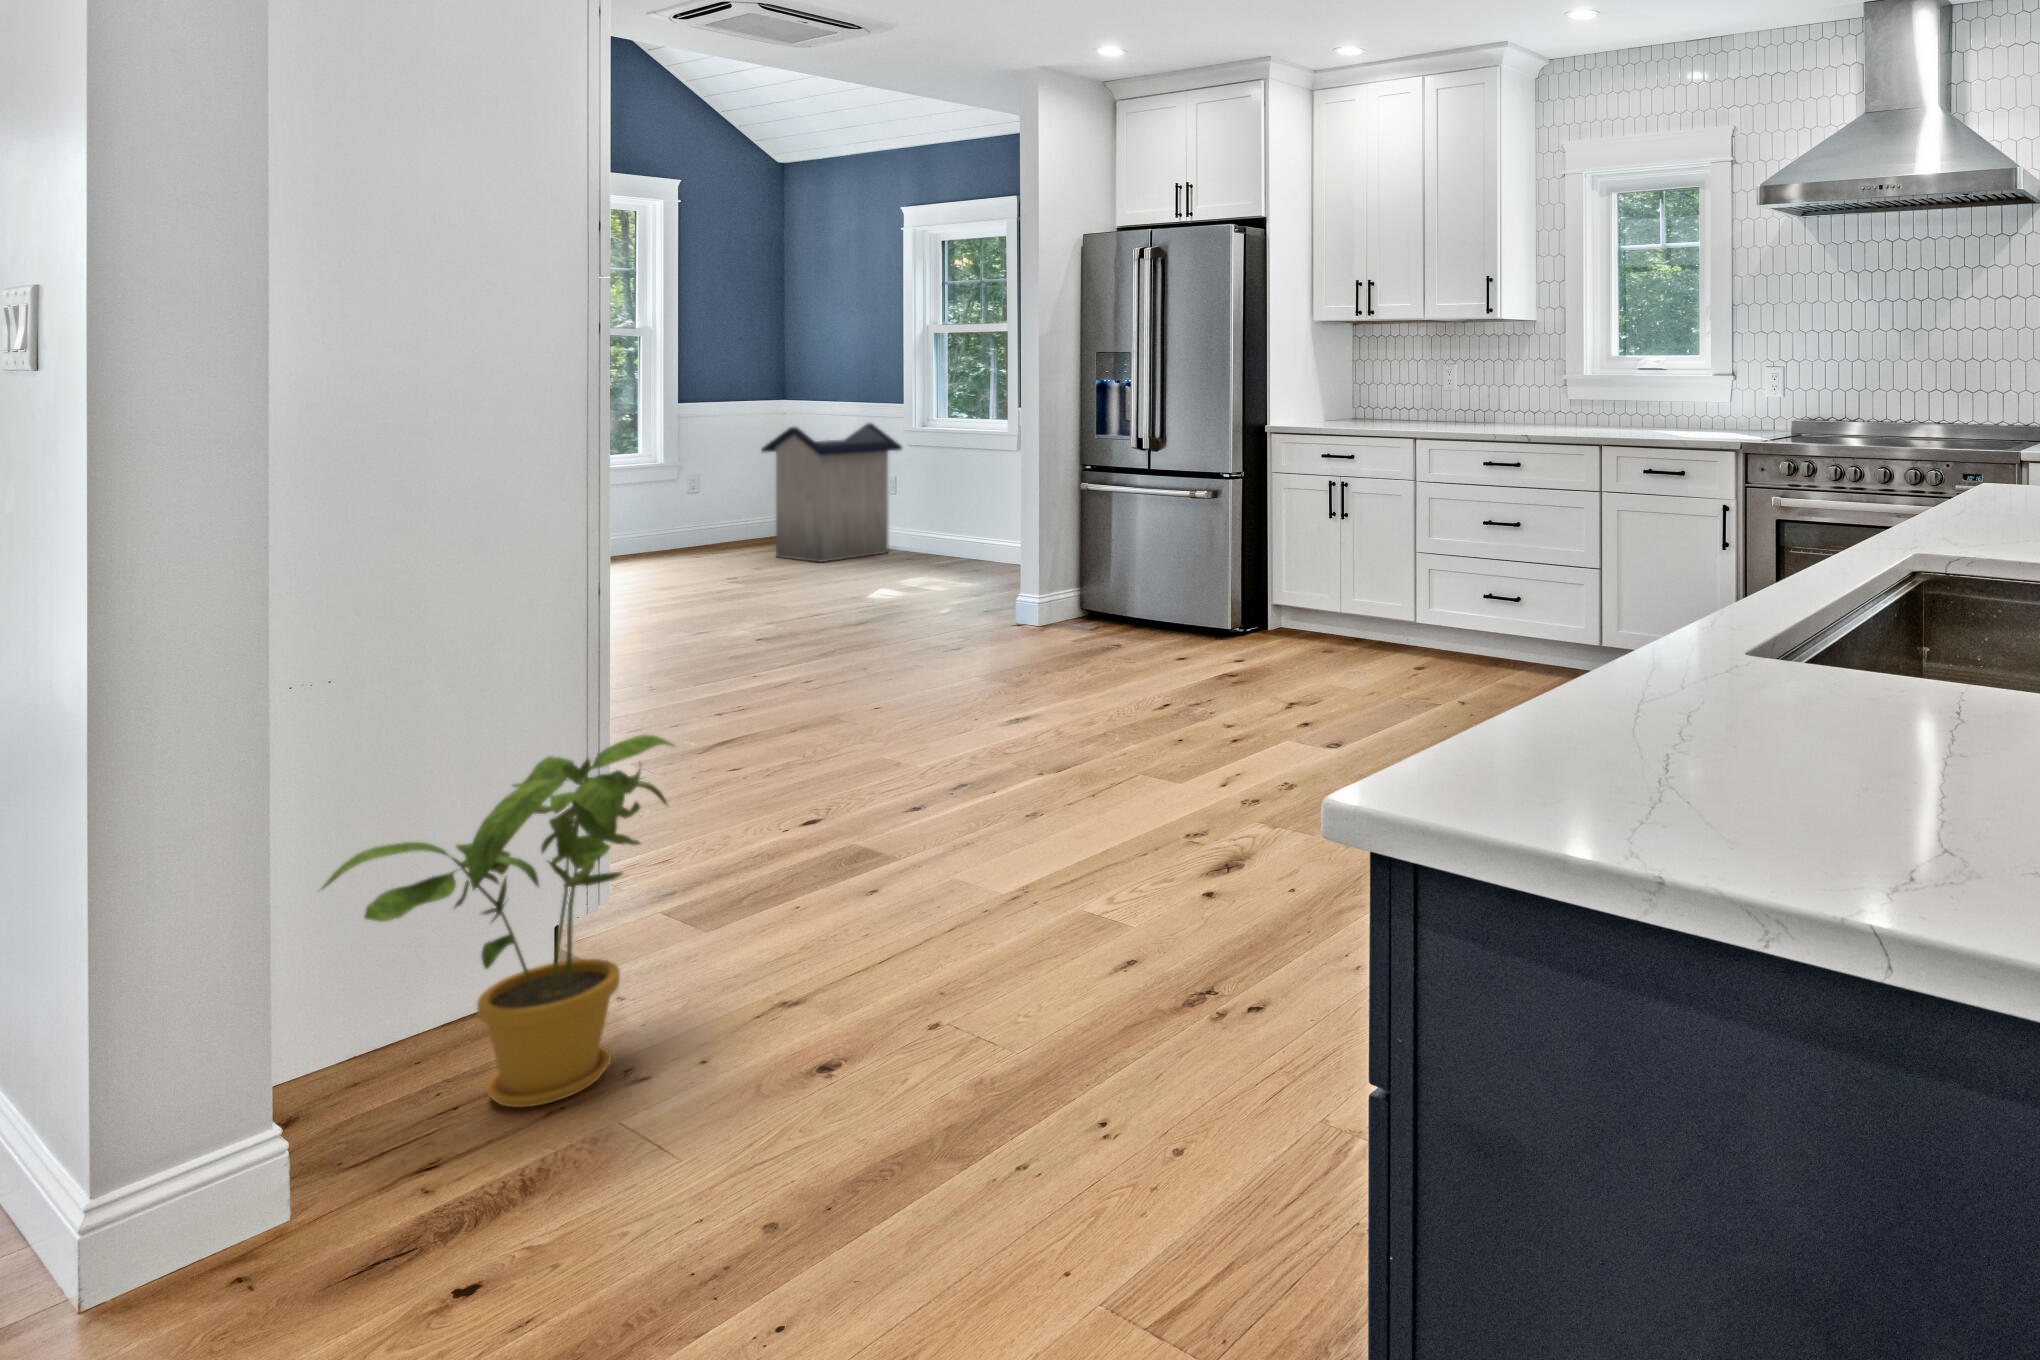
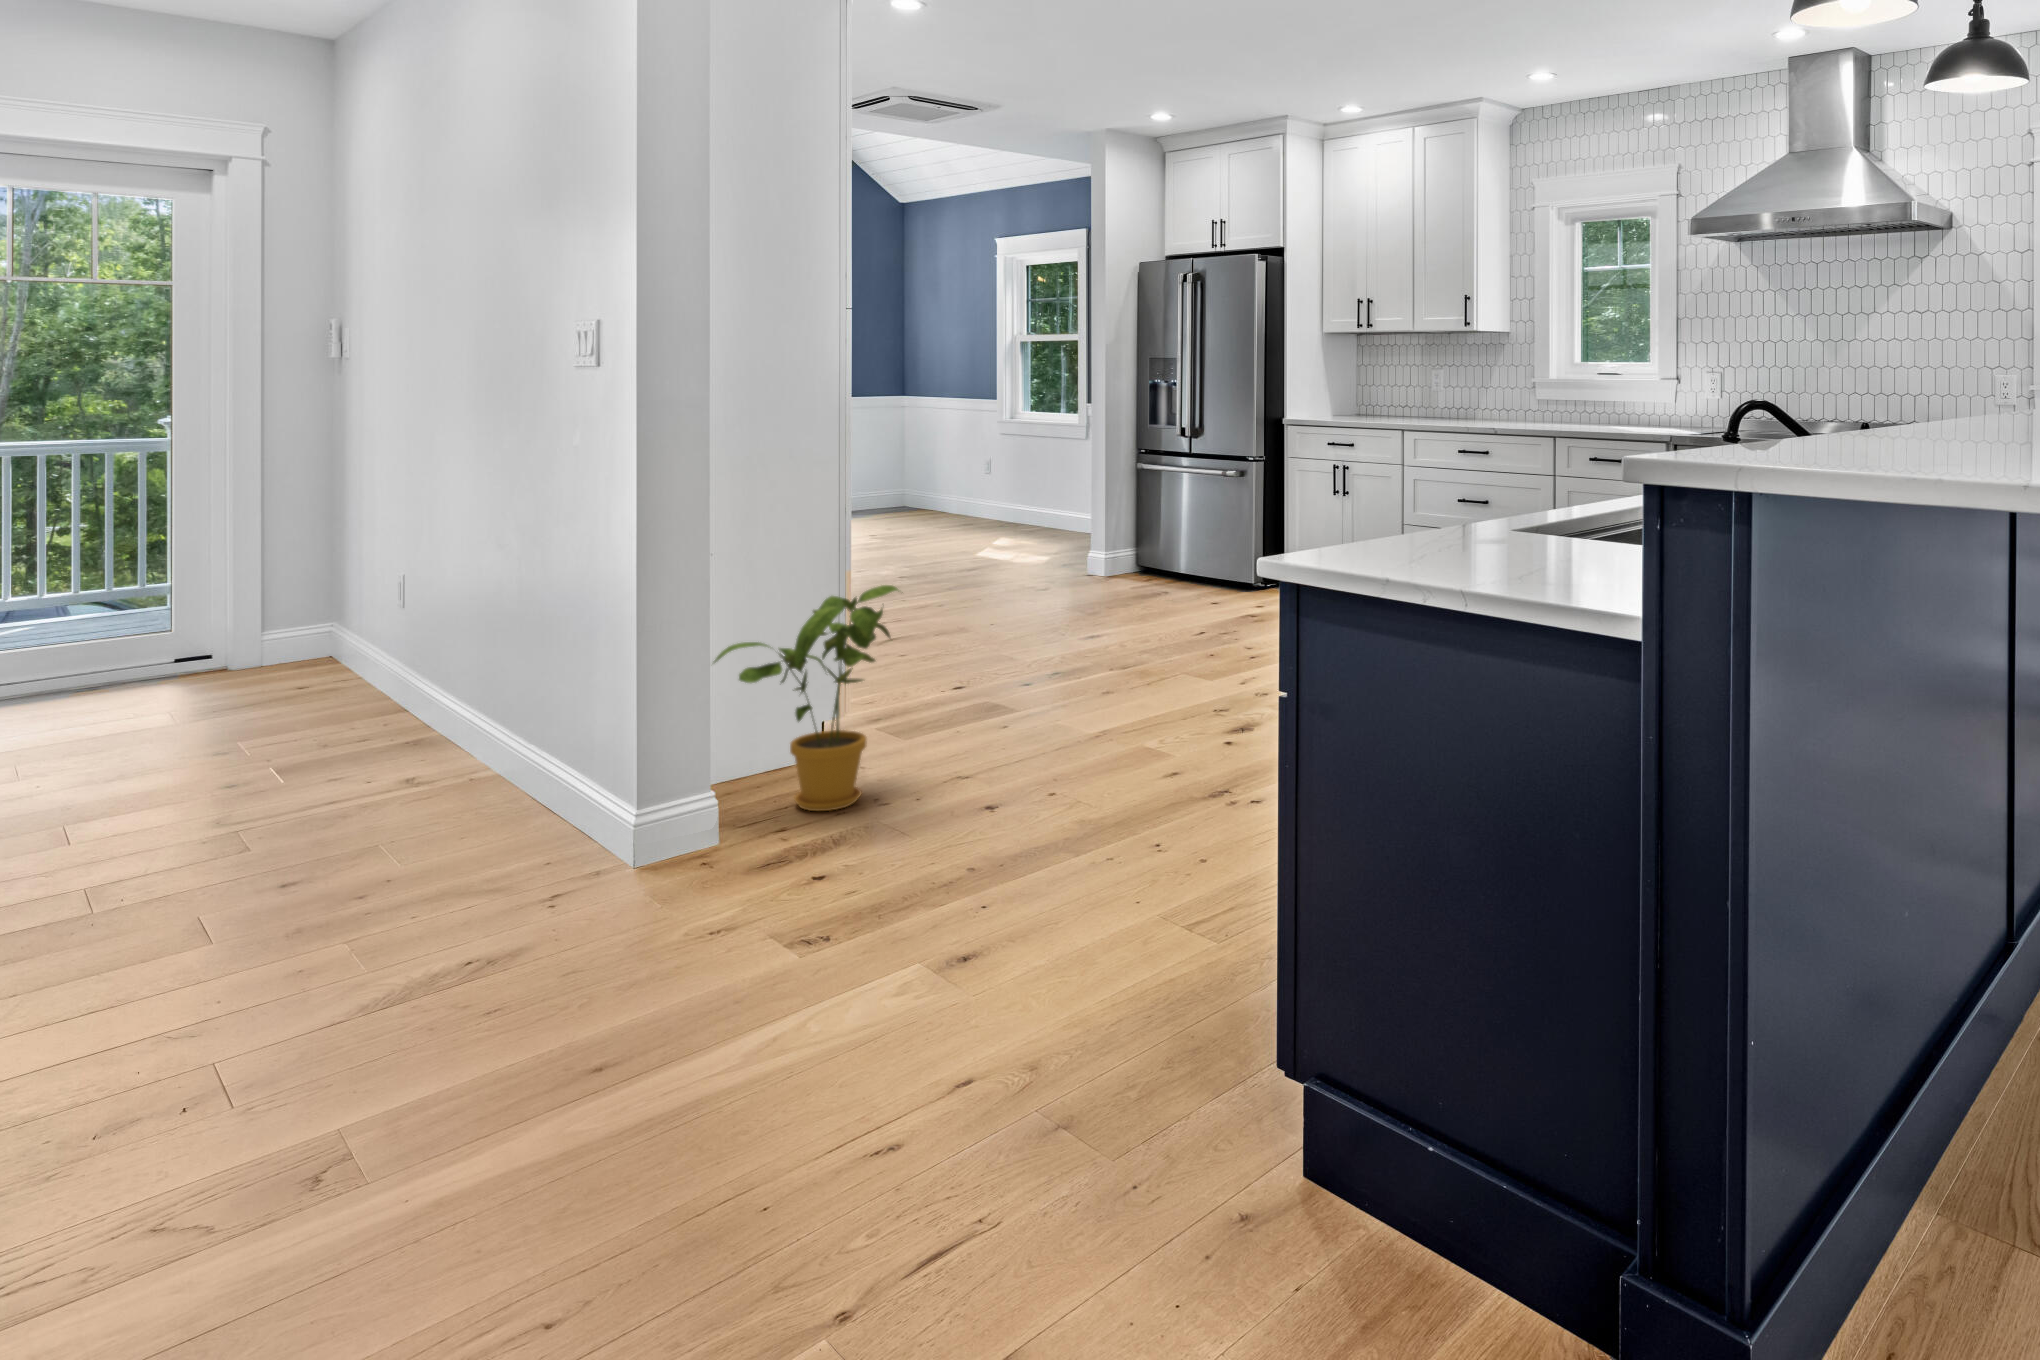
trash can: present [762,423,902,562] -> none [885,416,992,528]

